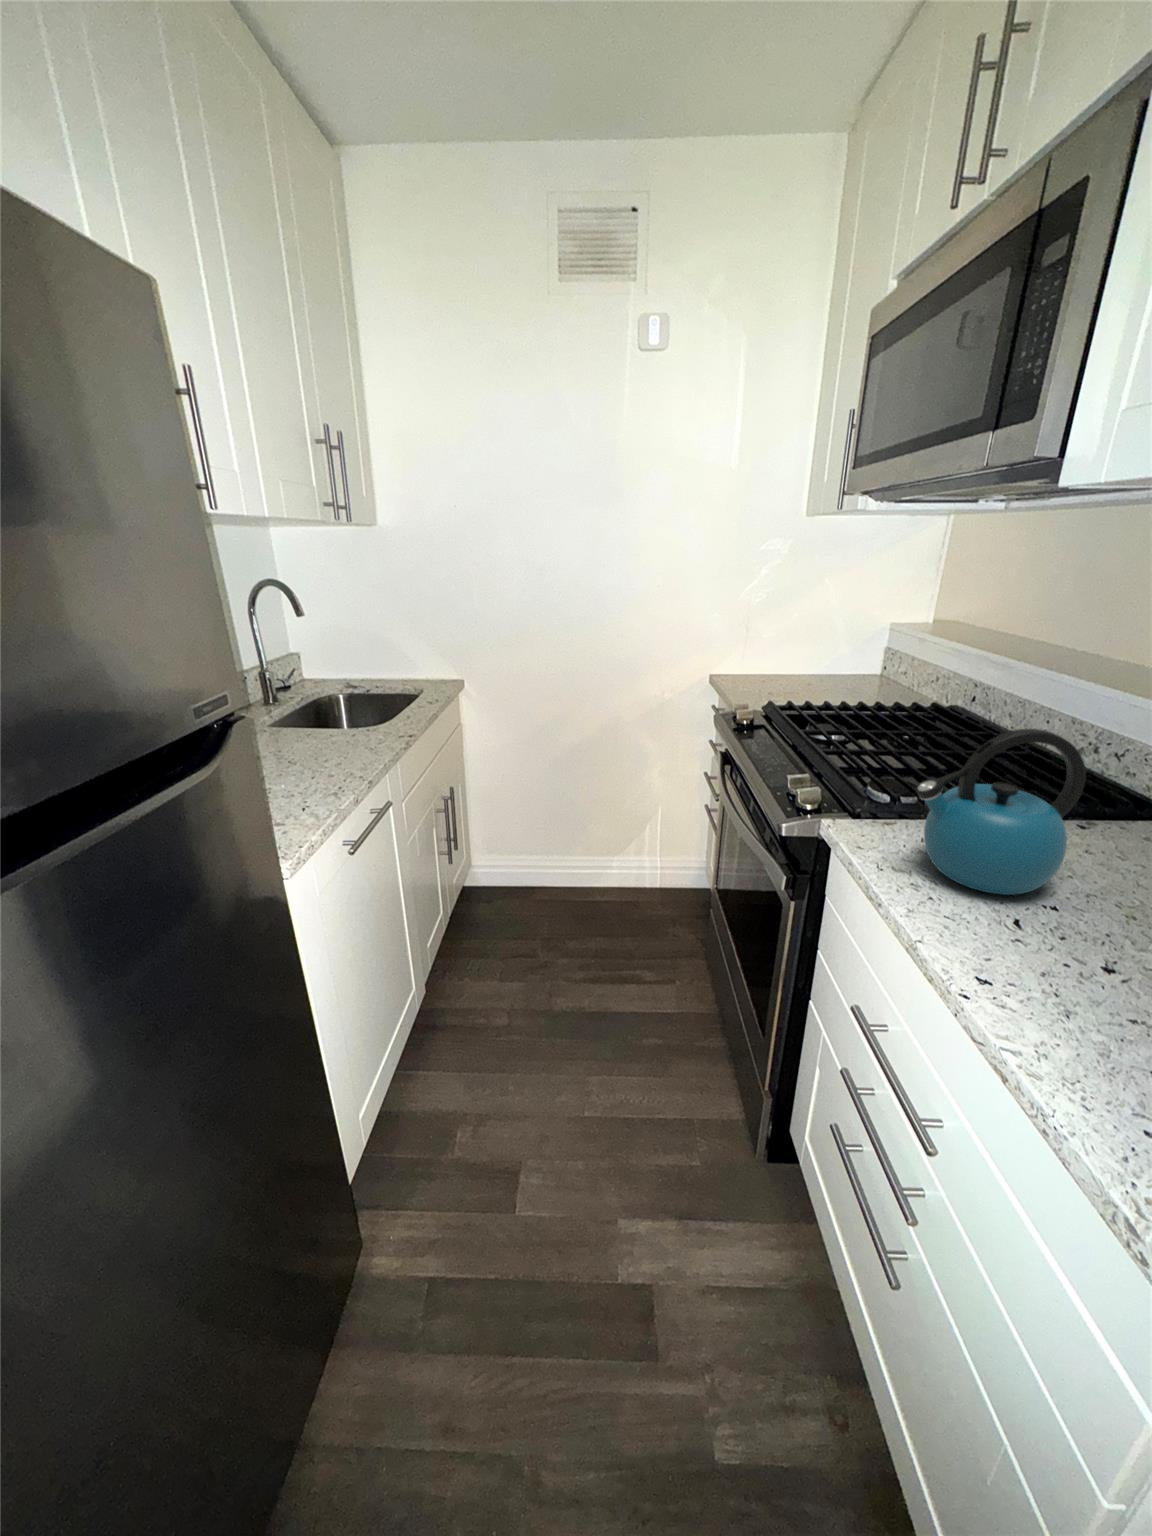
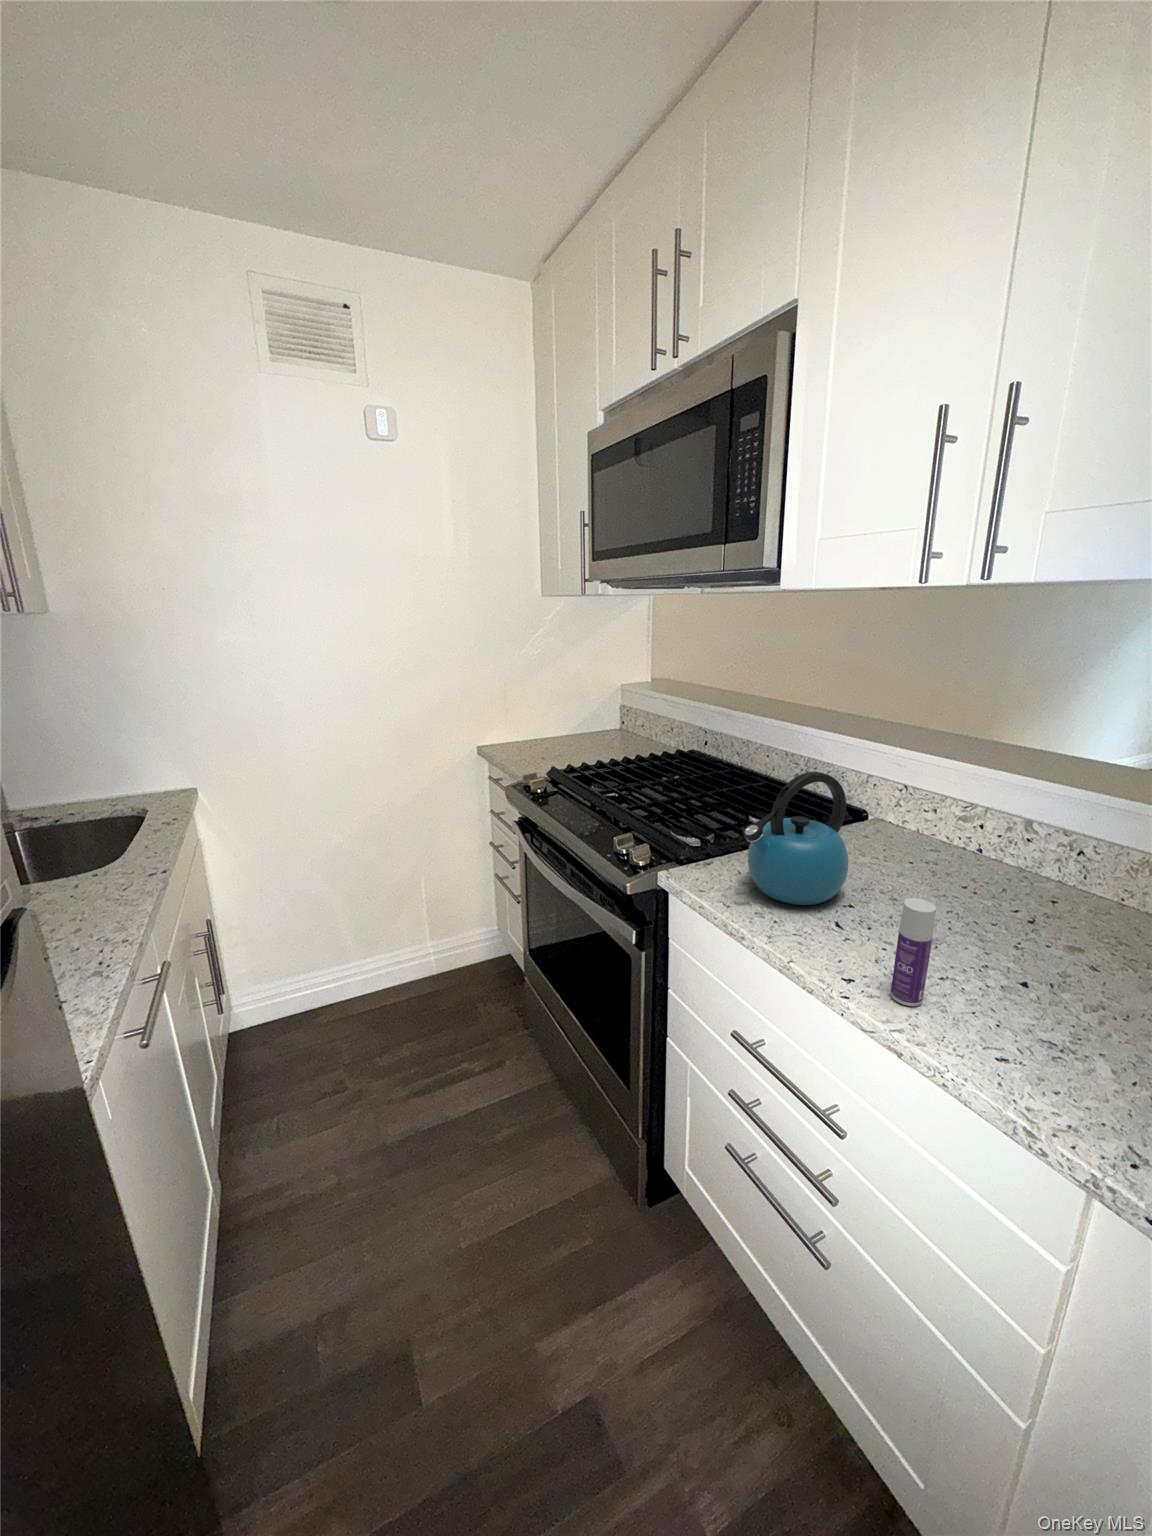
bottle: none [1032,899,1118,1037] -> present [891,898,936,1006]

